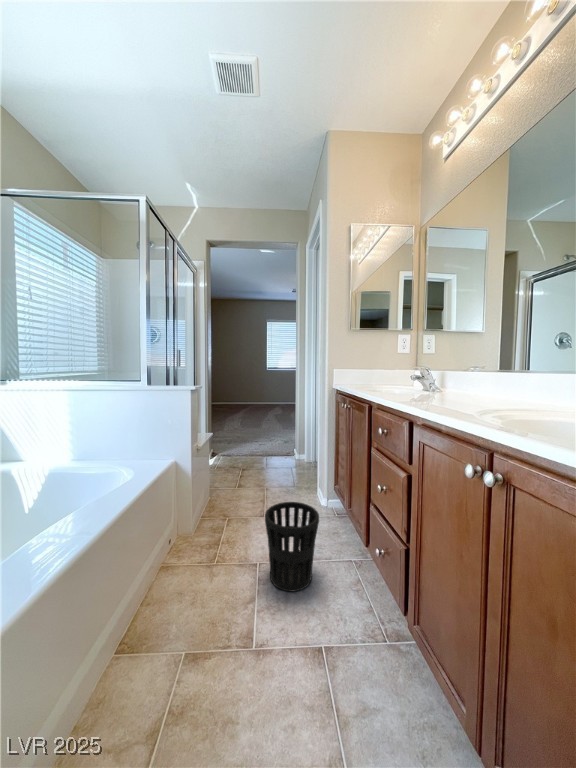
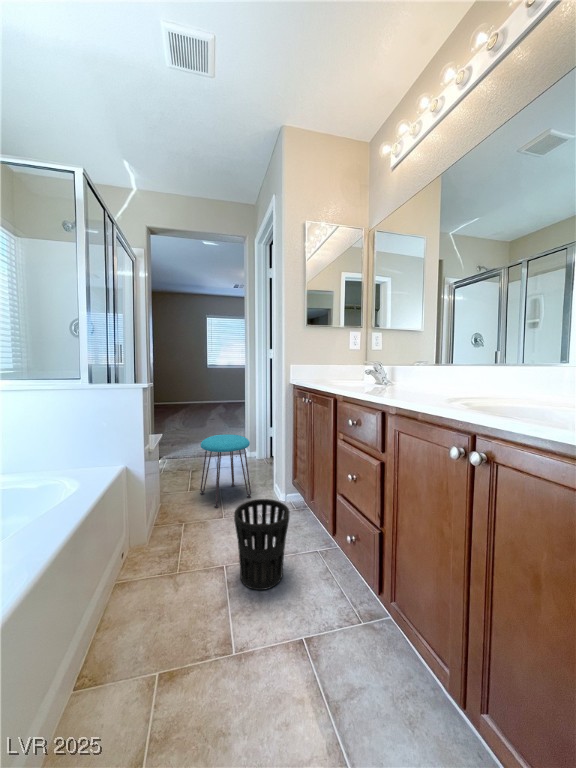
stool: none [245,436,292,506] -> present [200,434,251,508]

